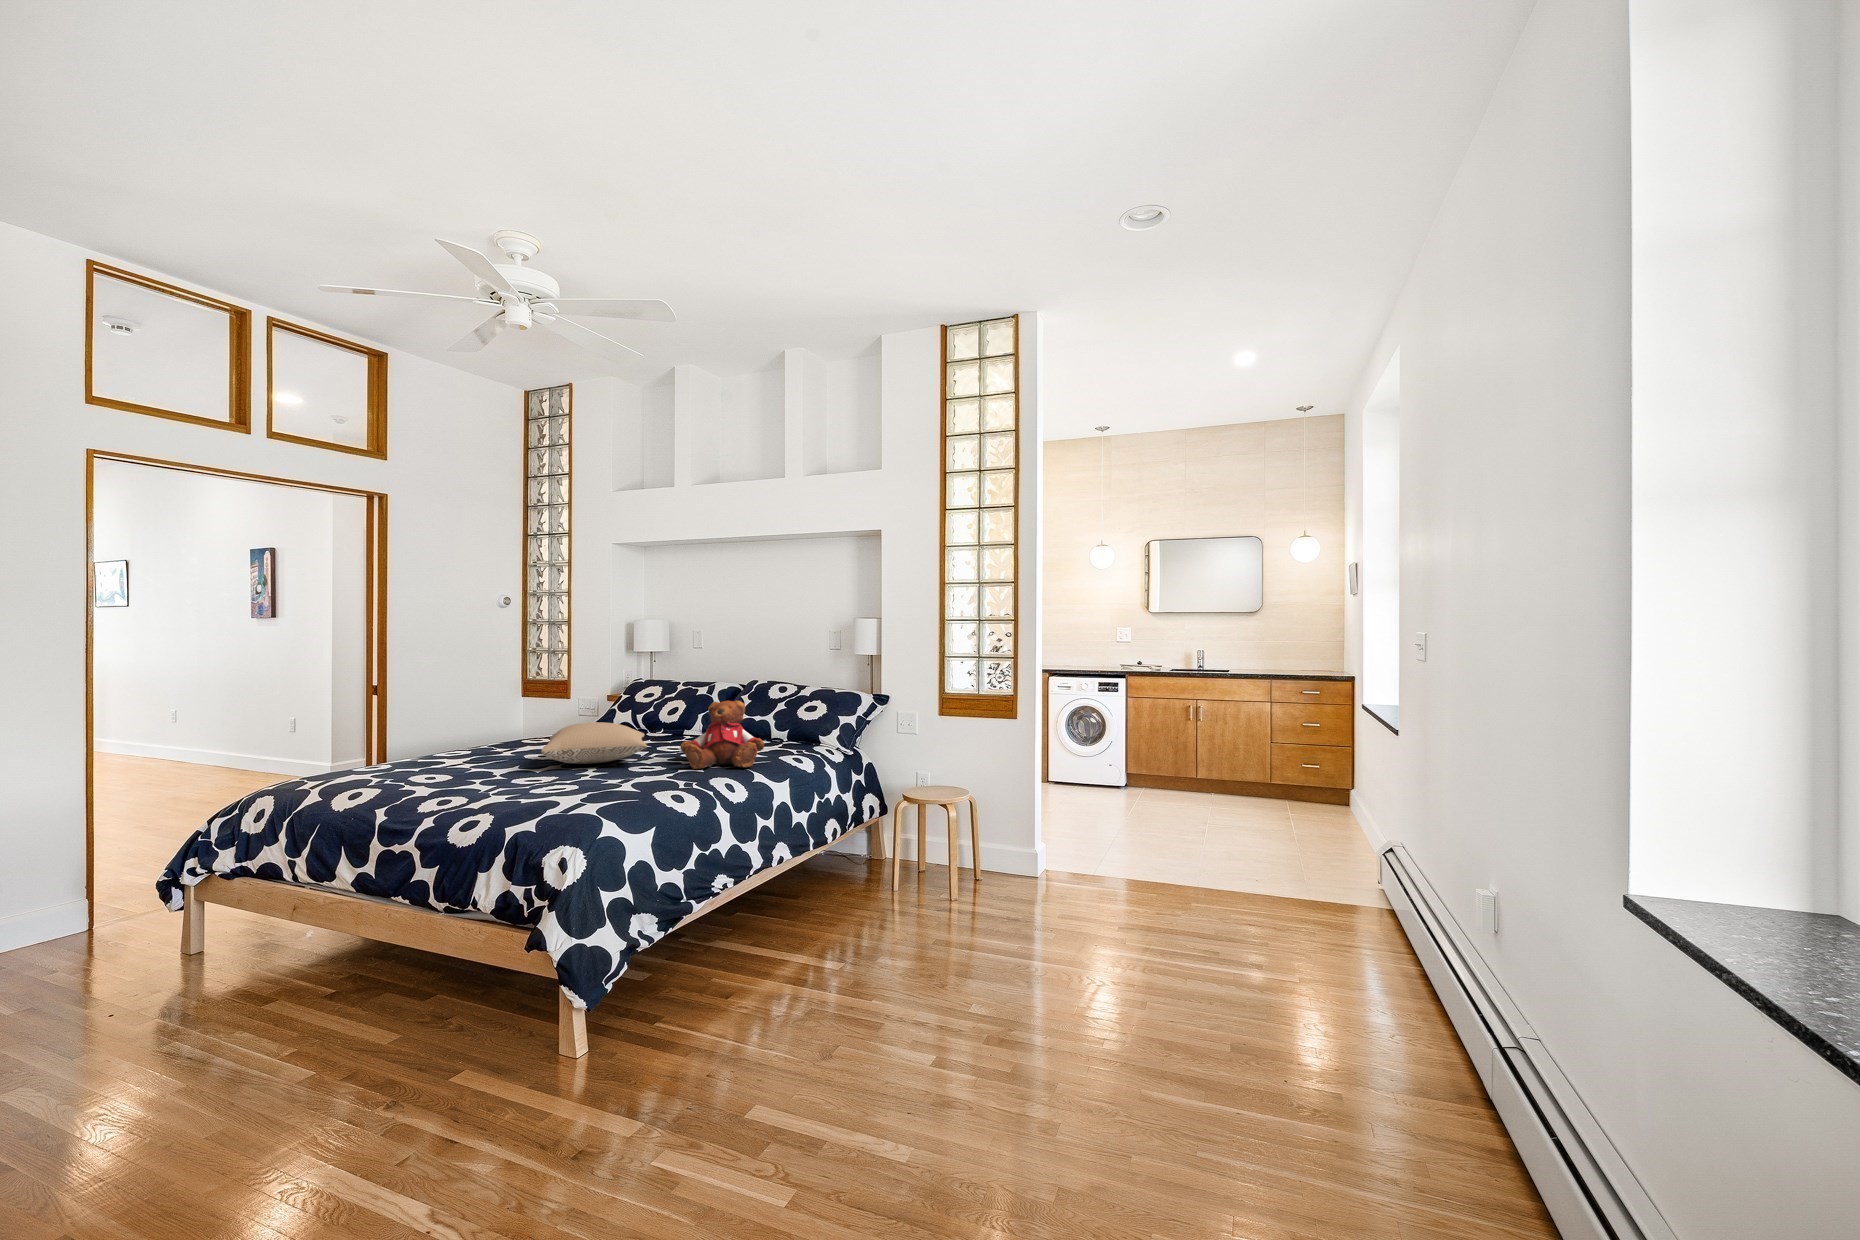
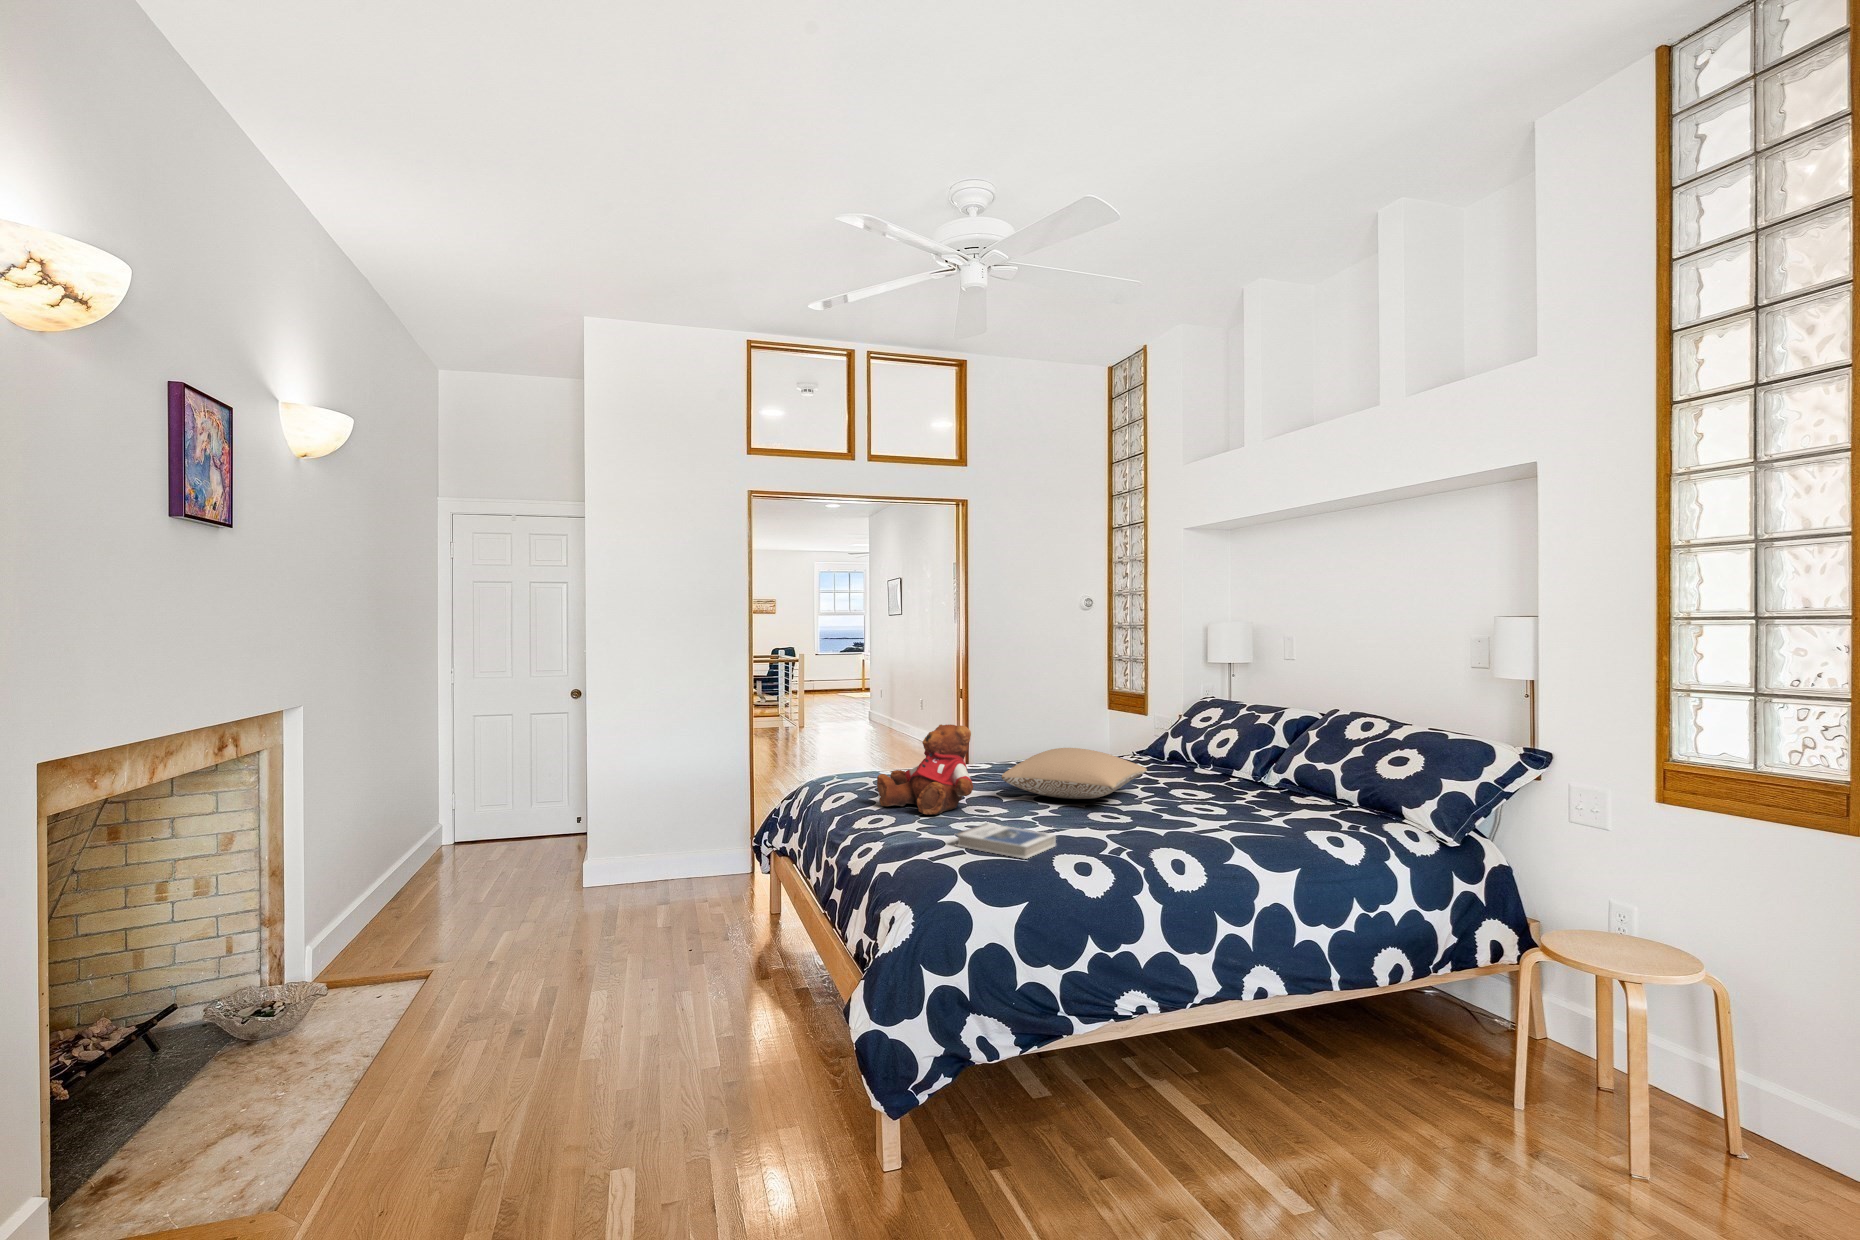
teddy bear: present [680,701,764,769] -> present [877,724,973,815]
hardback book: none [570,780,646,802] -> present [955,823,1056,859]

